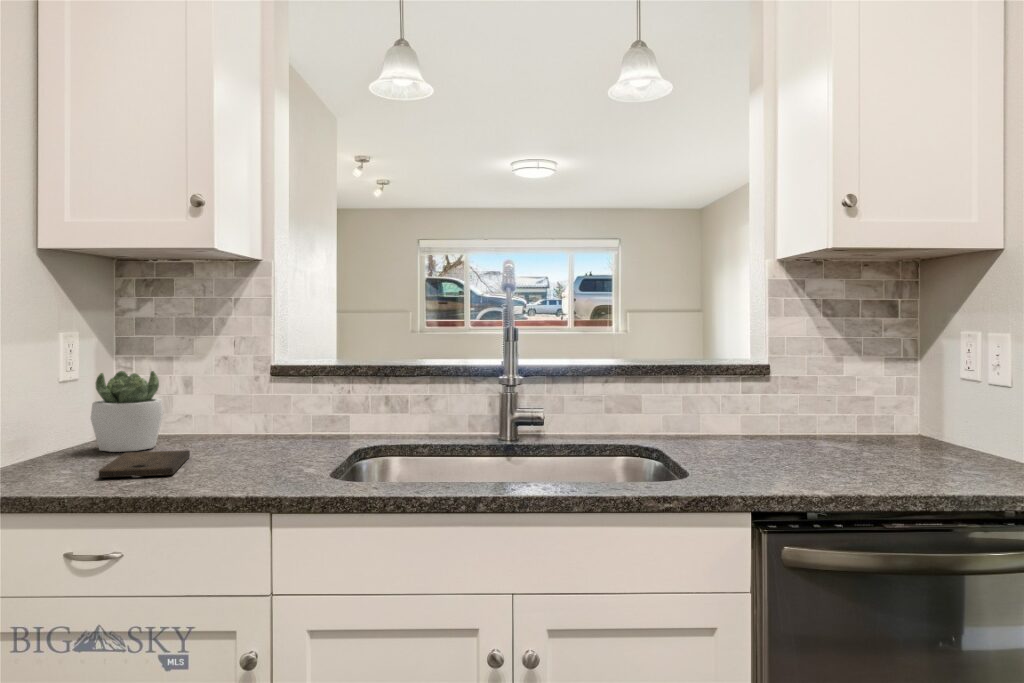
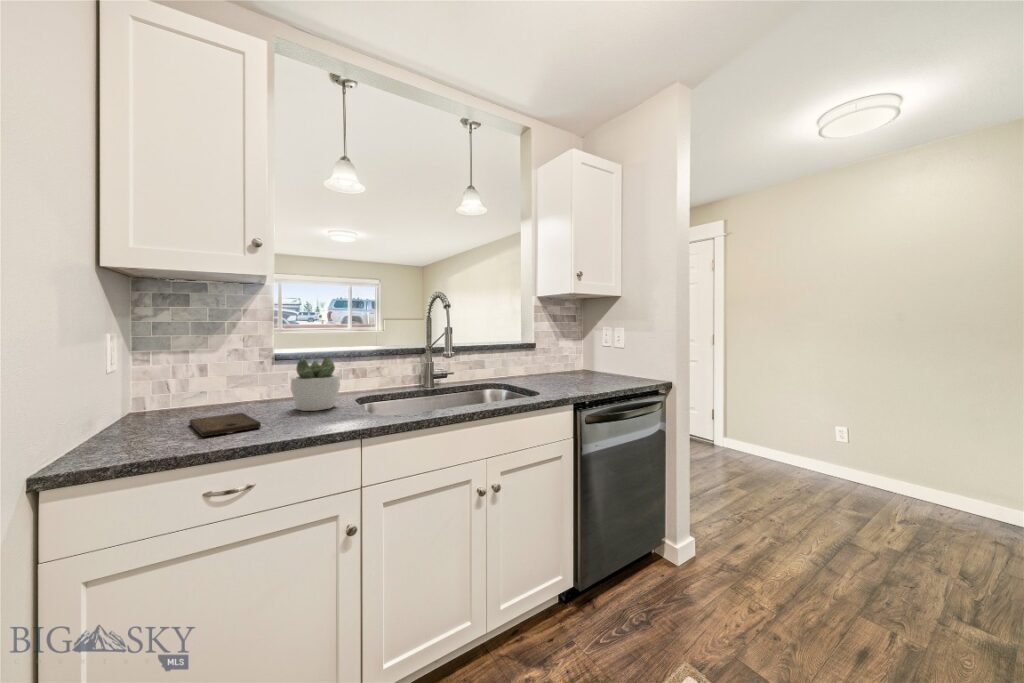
succulent plant: present [91,371,163,452] -> present [291,357,340,411]

